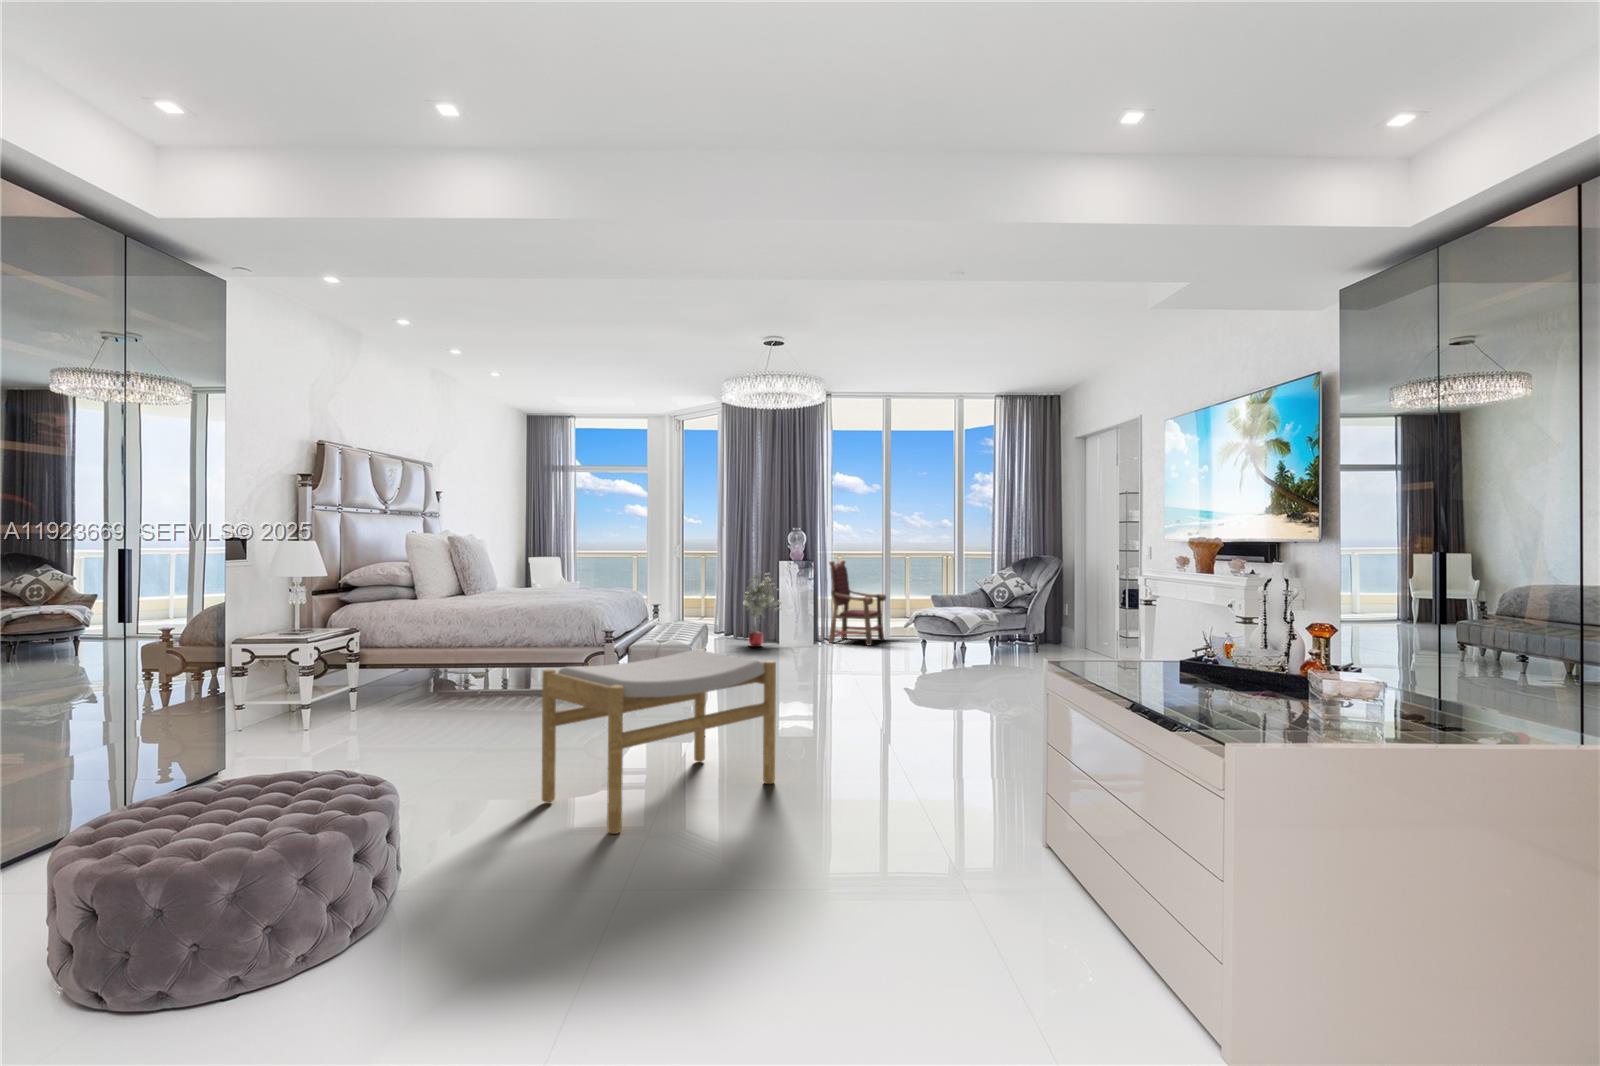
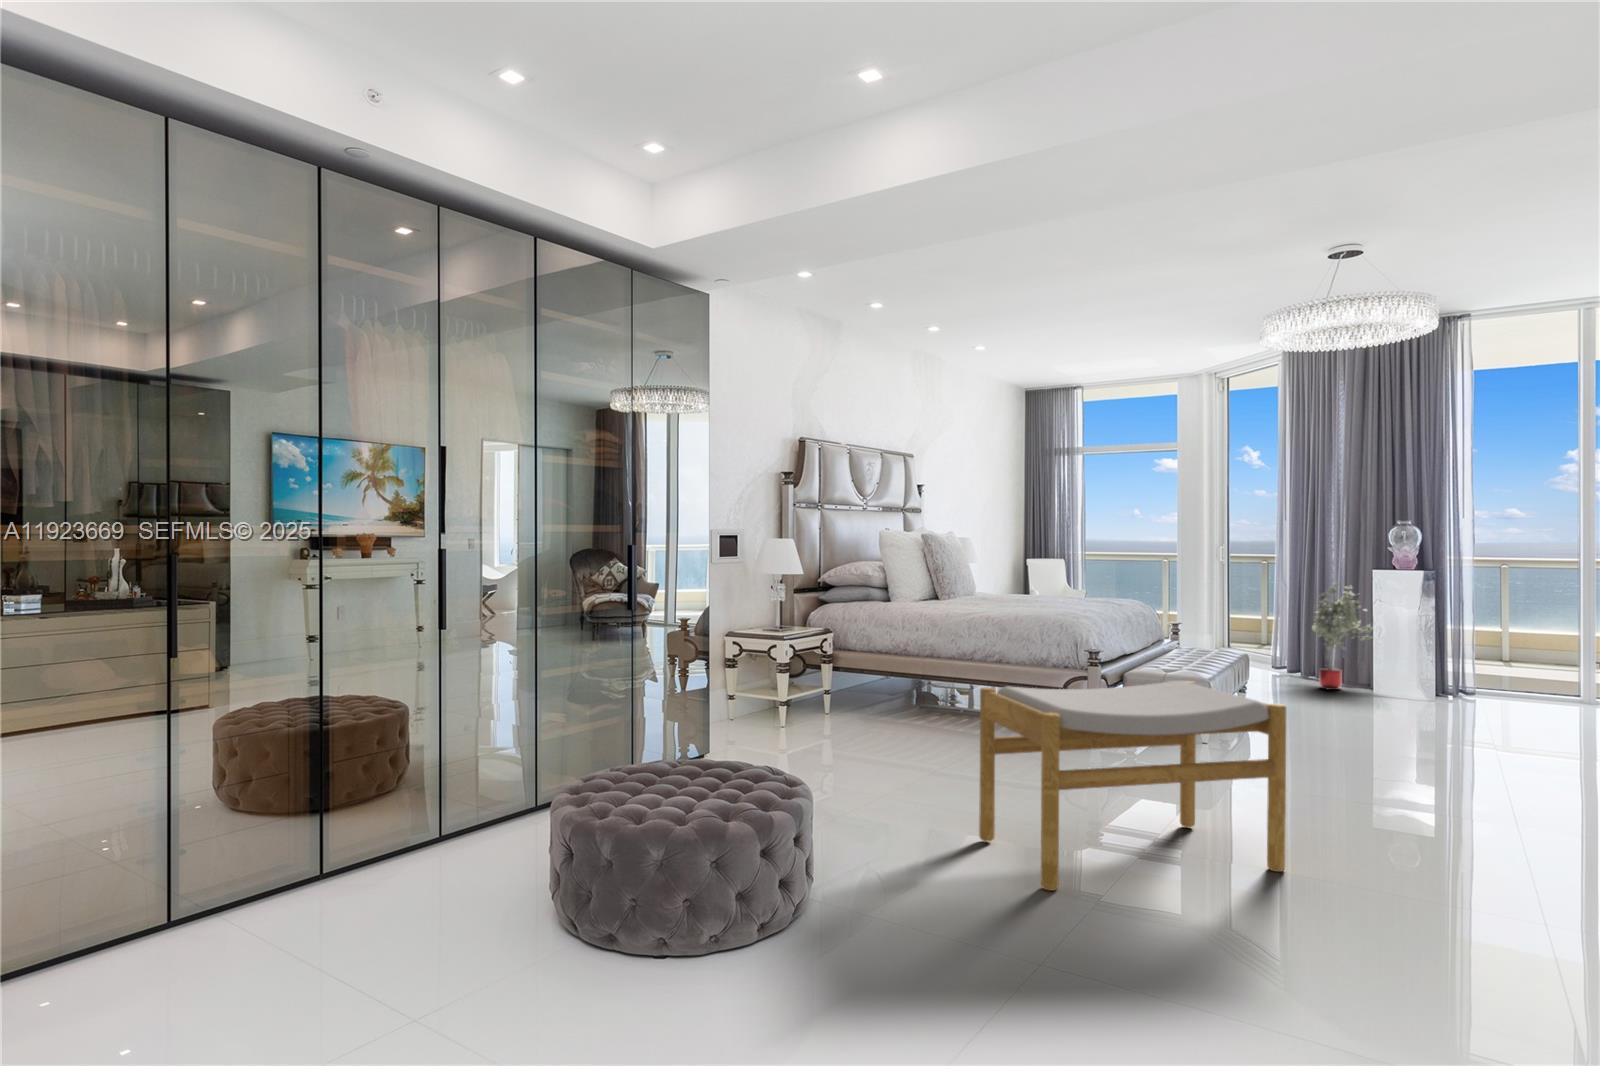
armchair: present [829,560,886,646] -> none [1455,569,1568,704]

